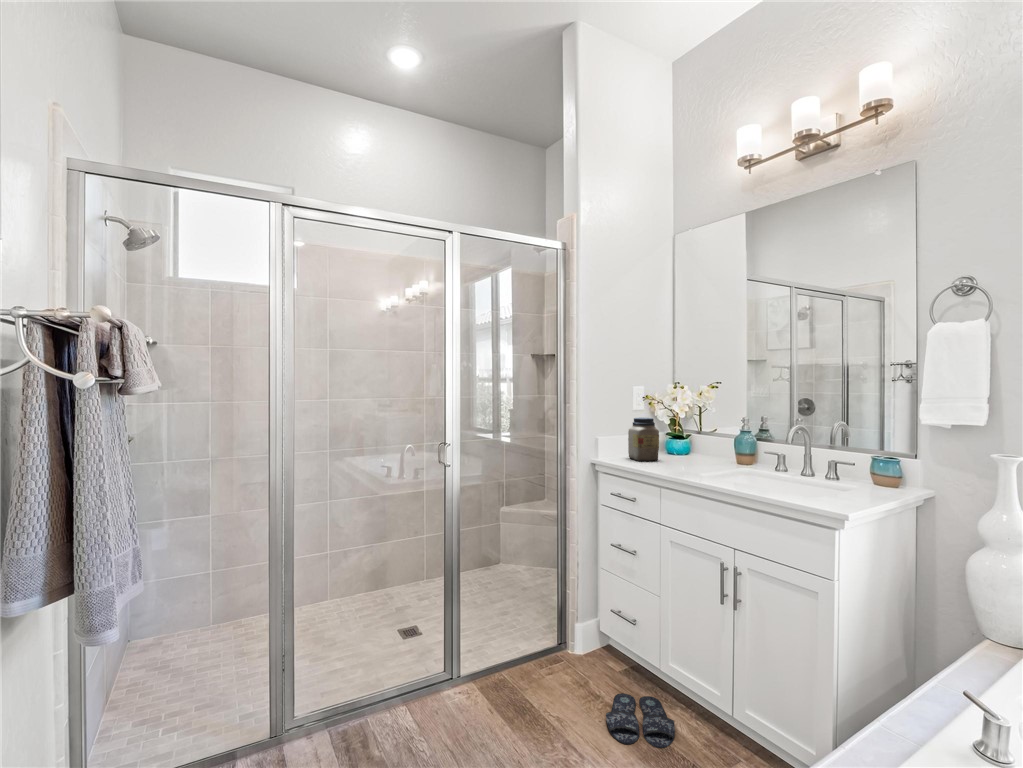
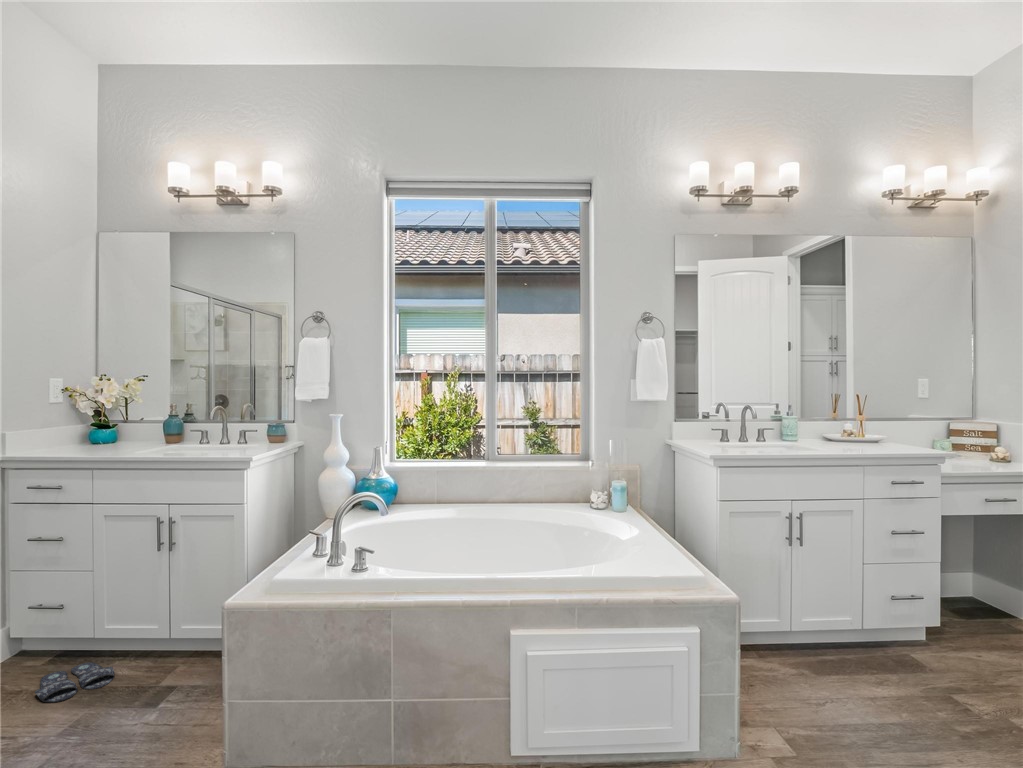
jar: present [628,417,659,461] -> none [46,408,85,451]

